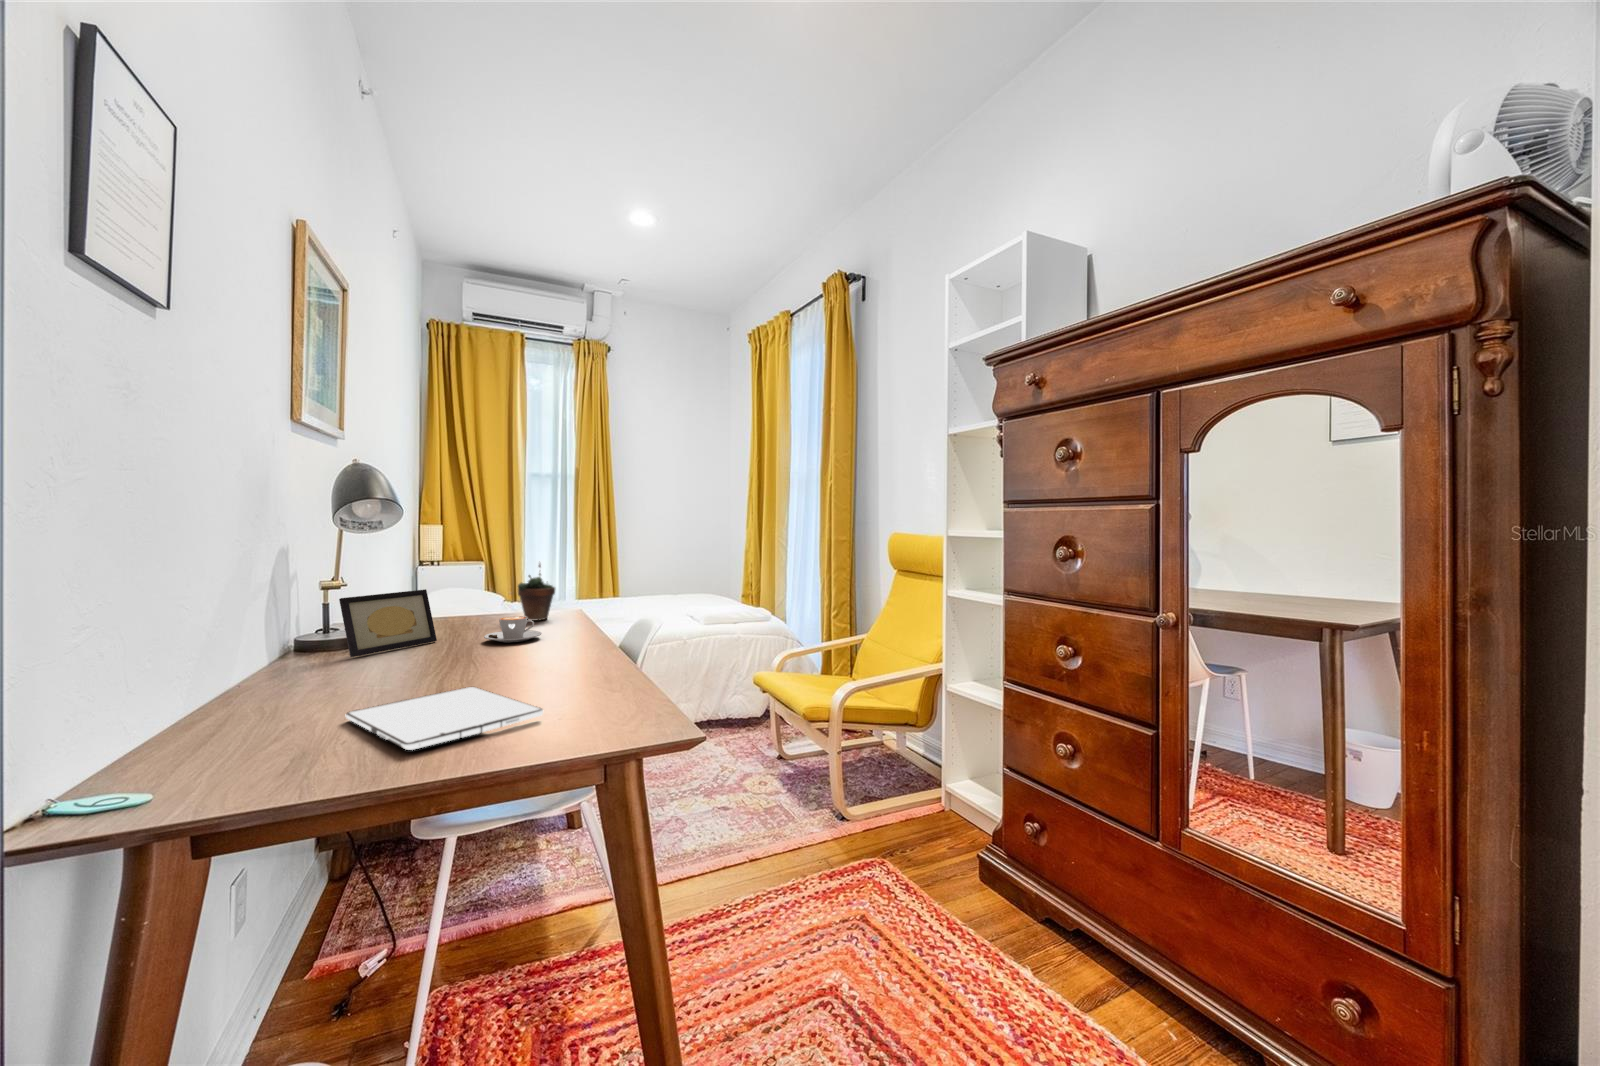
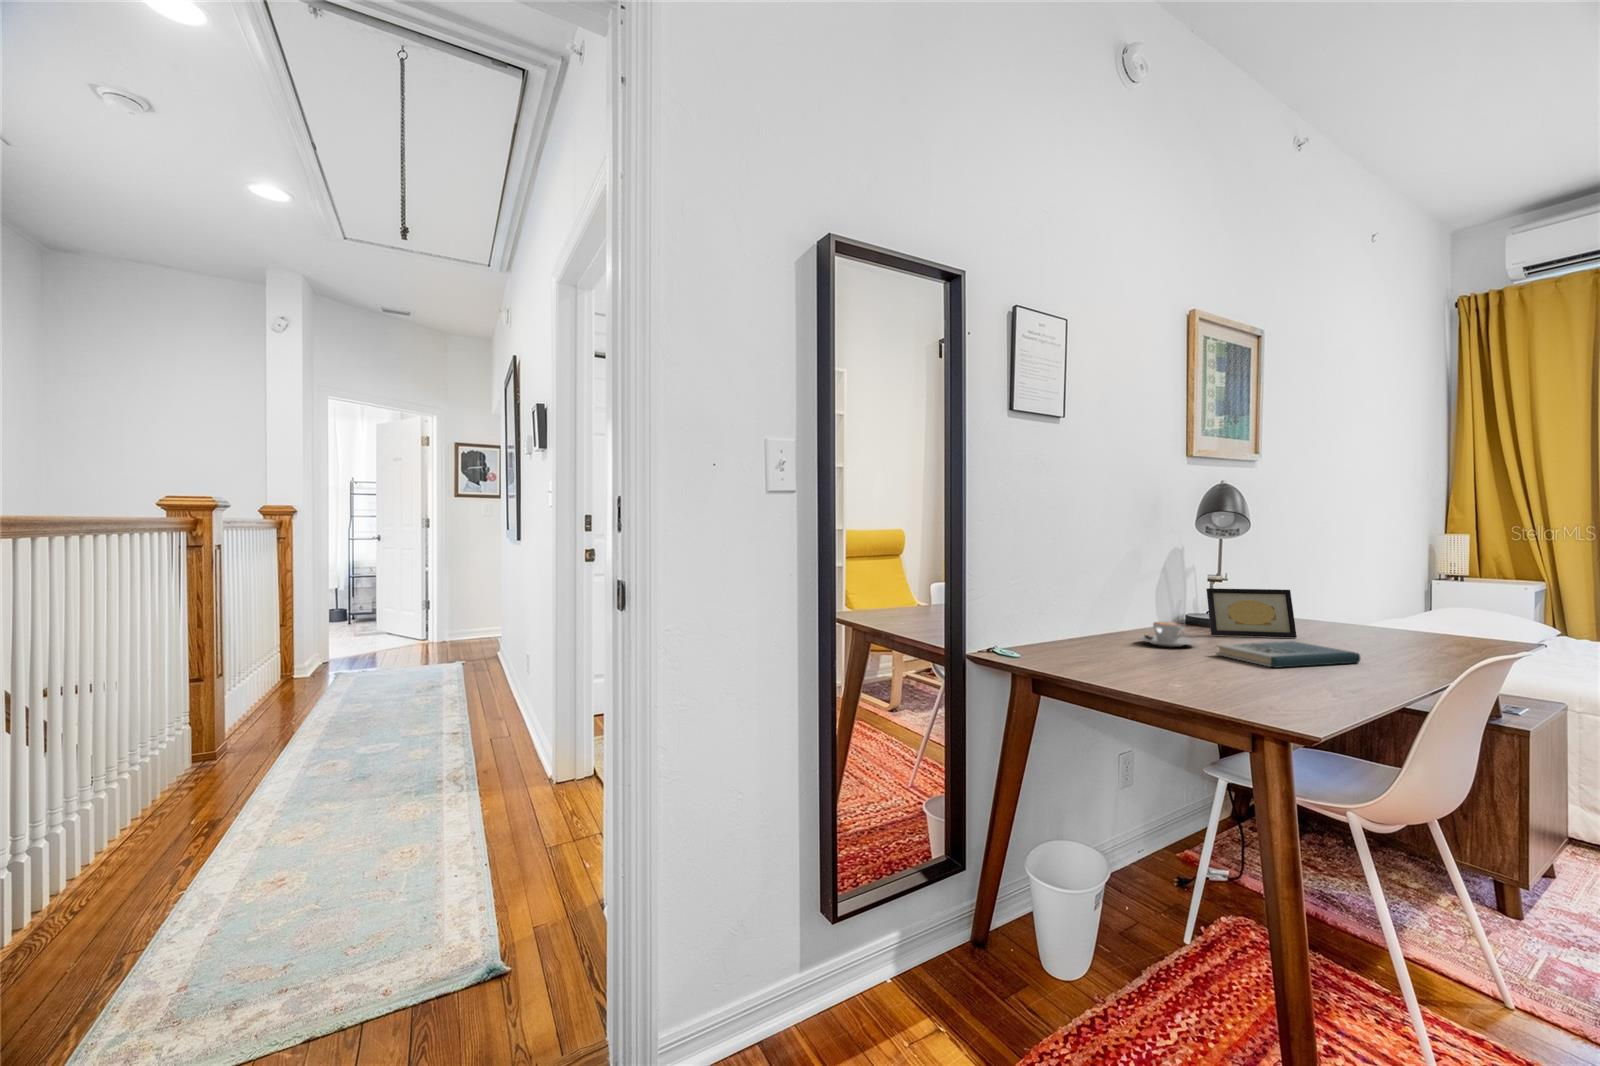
succulent plant: present [518,564,555,621] -> none [1420,574,1481,642]
coffee cup: present [484,616,542,642] -> present [1139,622,1196,647]
book: none [416,645,541,681] -> present [1216,641,1360,668]
tablet: present [345,687,543,750] -> none [1122,656,1239,688]

